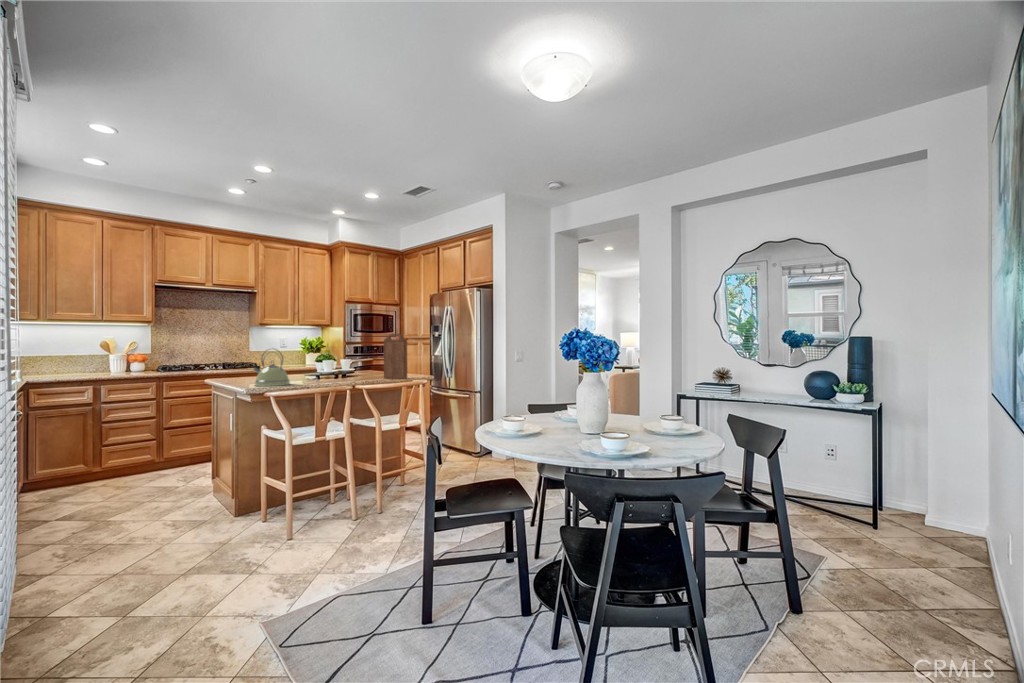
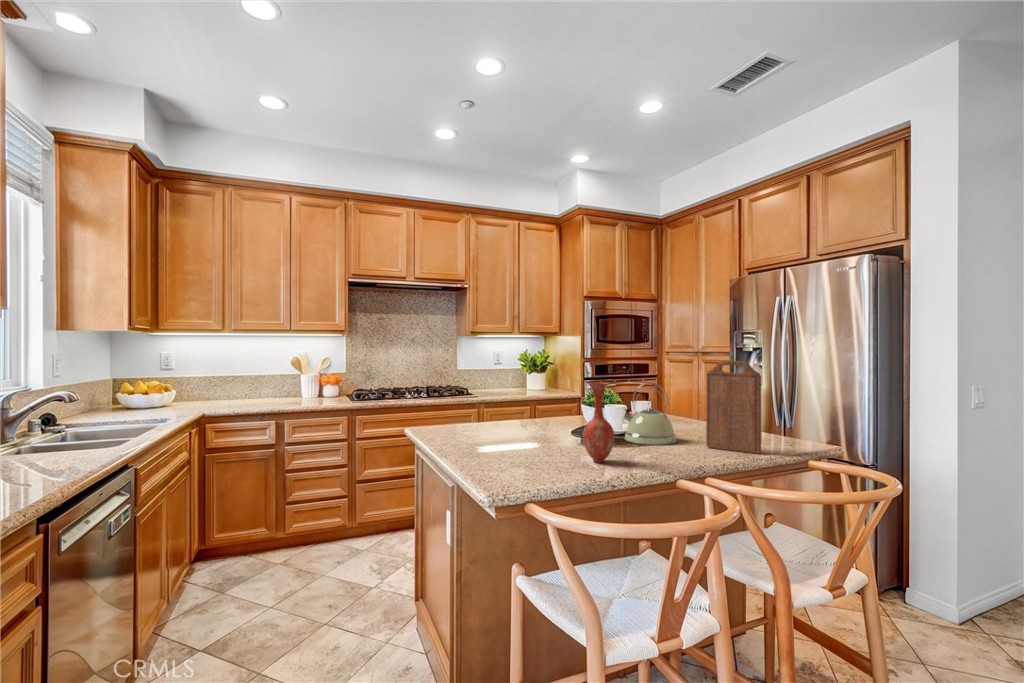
vase: none [310,343,327,383] -> present [583,382,614,463]
kettle: present [253,349,290,386] -> present [624,383,677,445]

